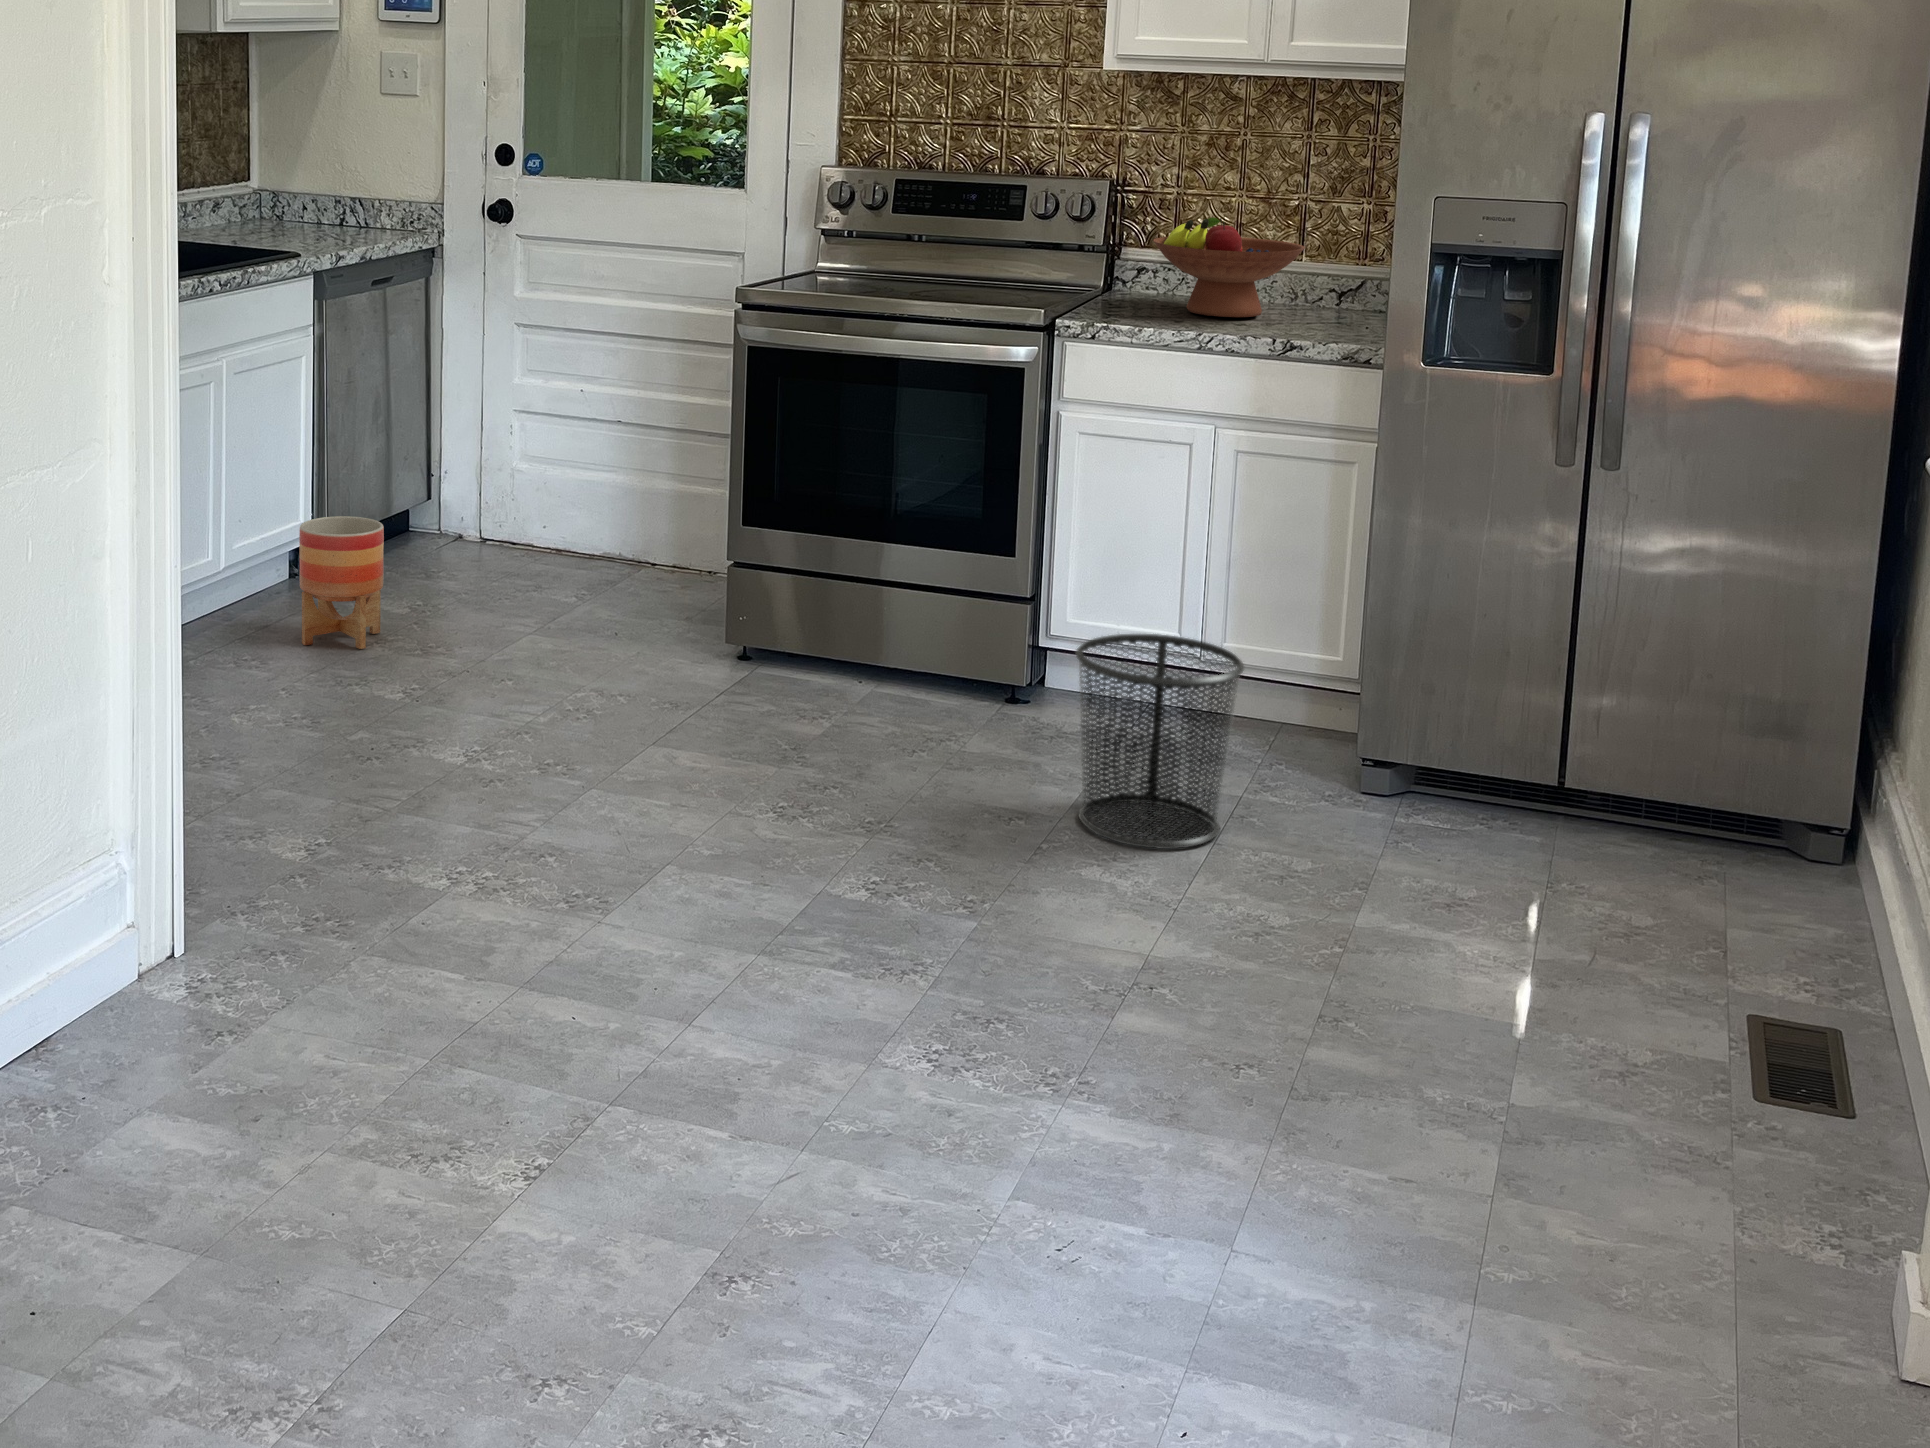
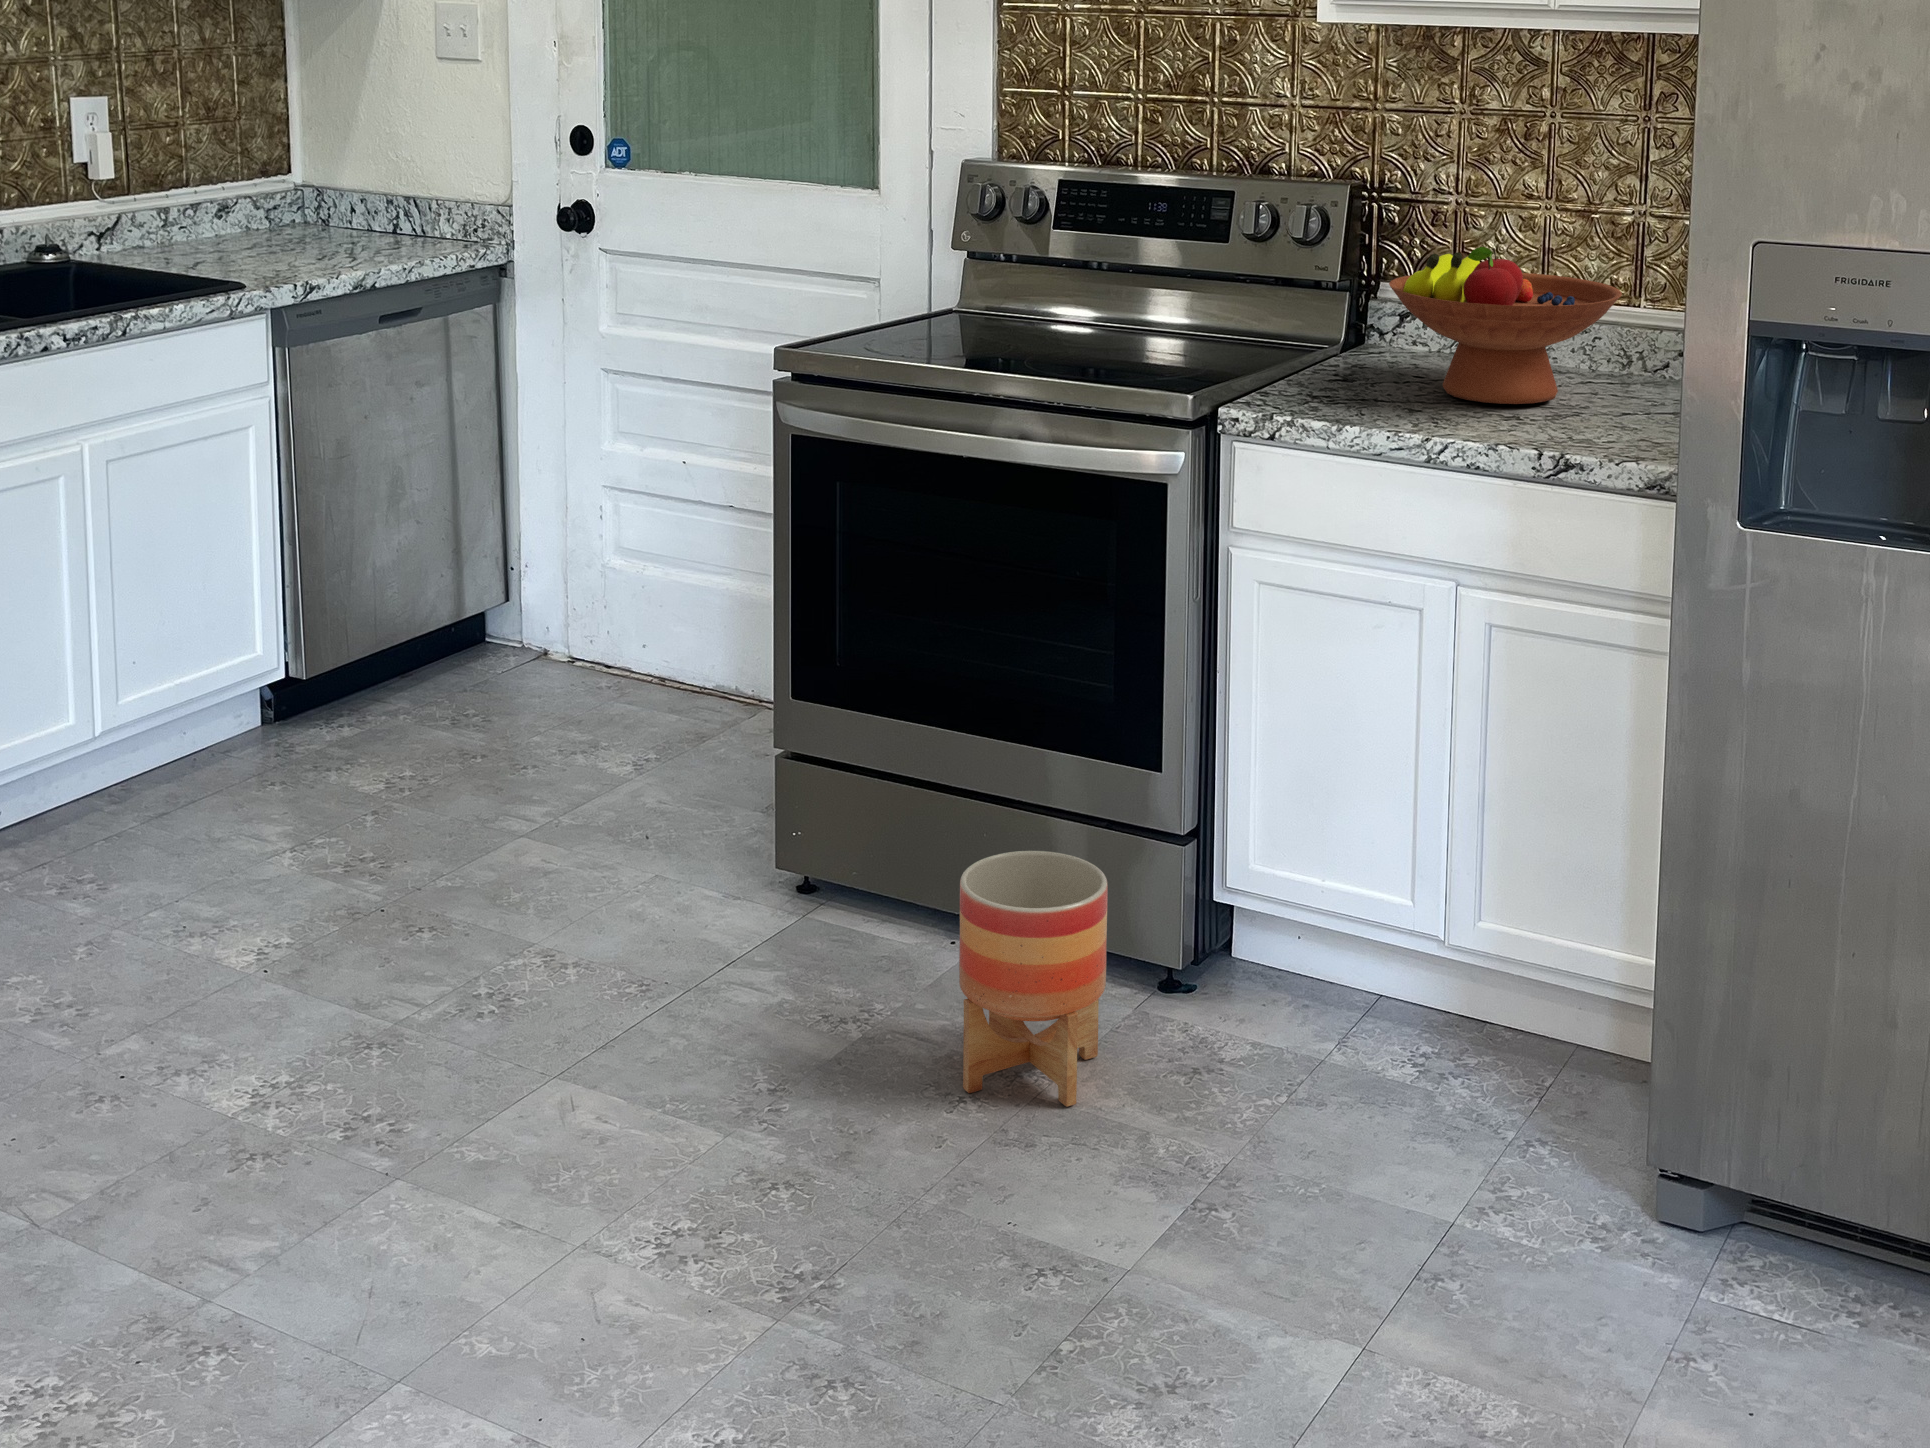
planter: present [299,516,384,649] -> present [959,851,1108,1107]
waste bin: present [1076,634,1244,849] -> none [1137,959,1419,1362]

